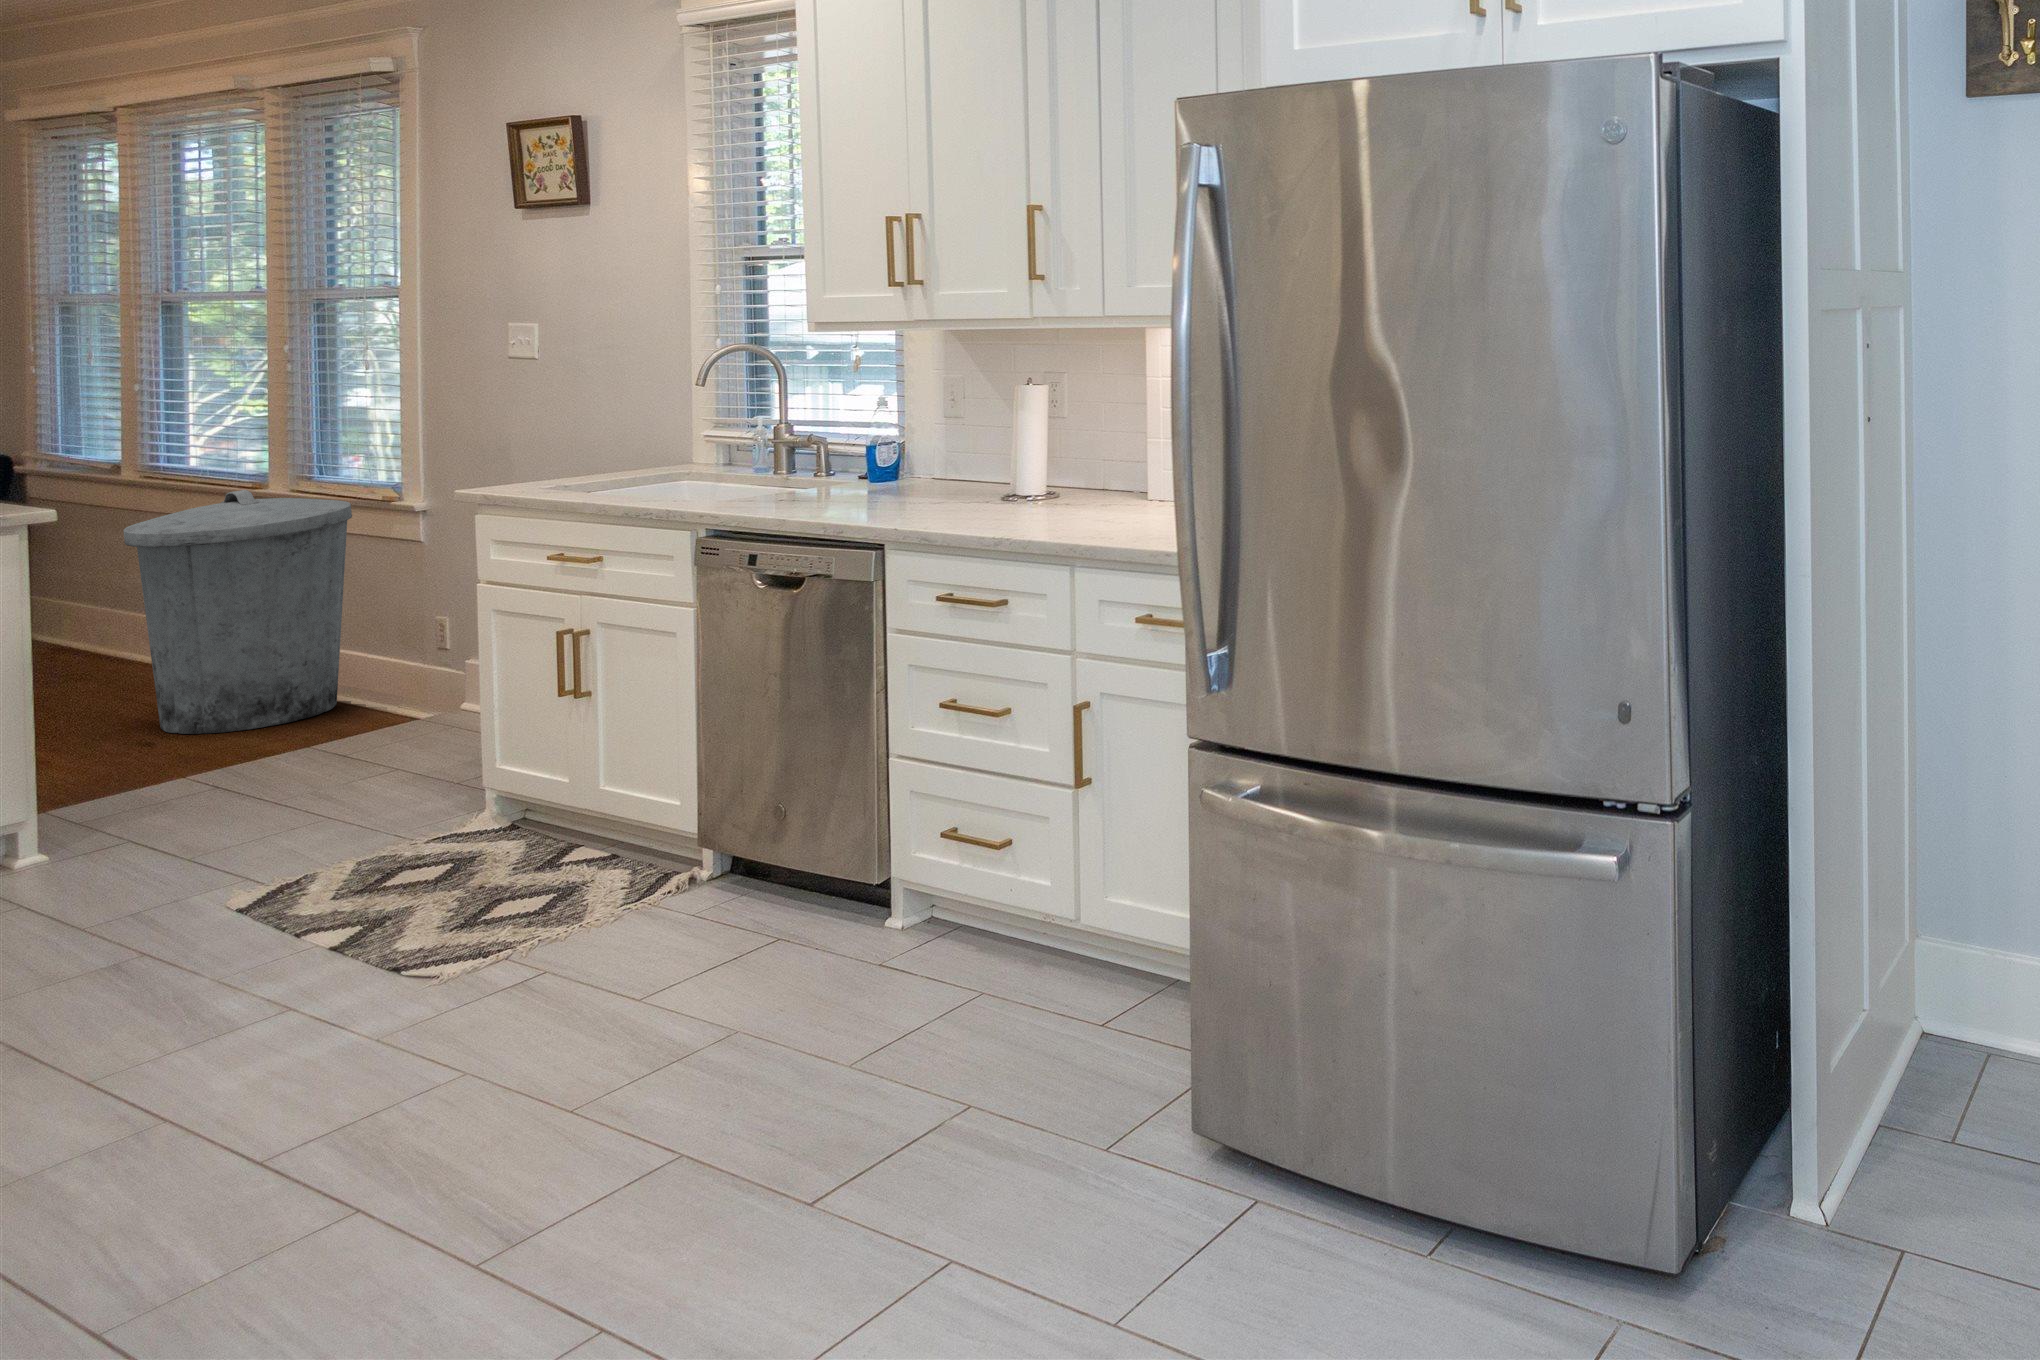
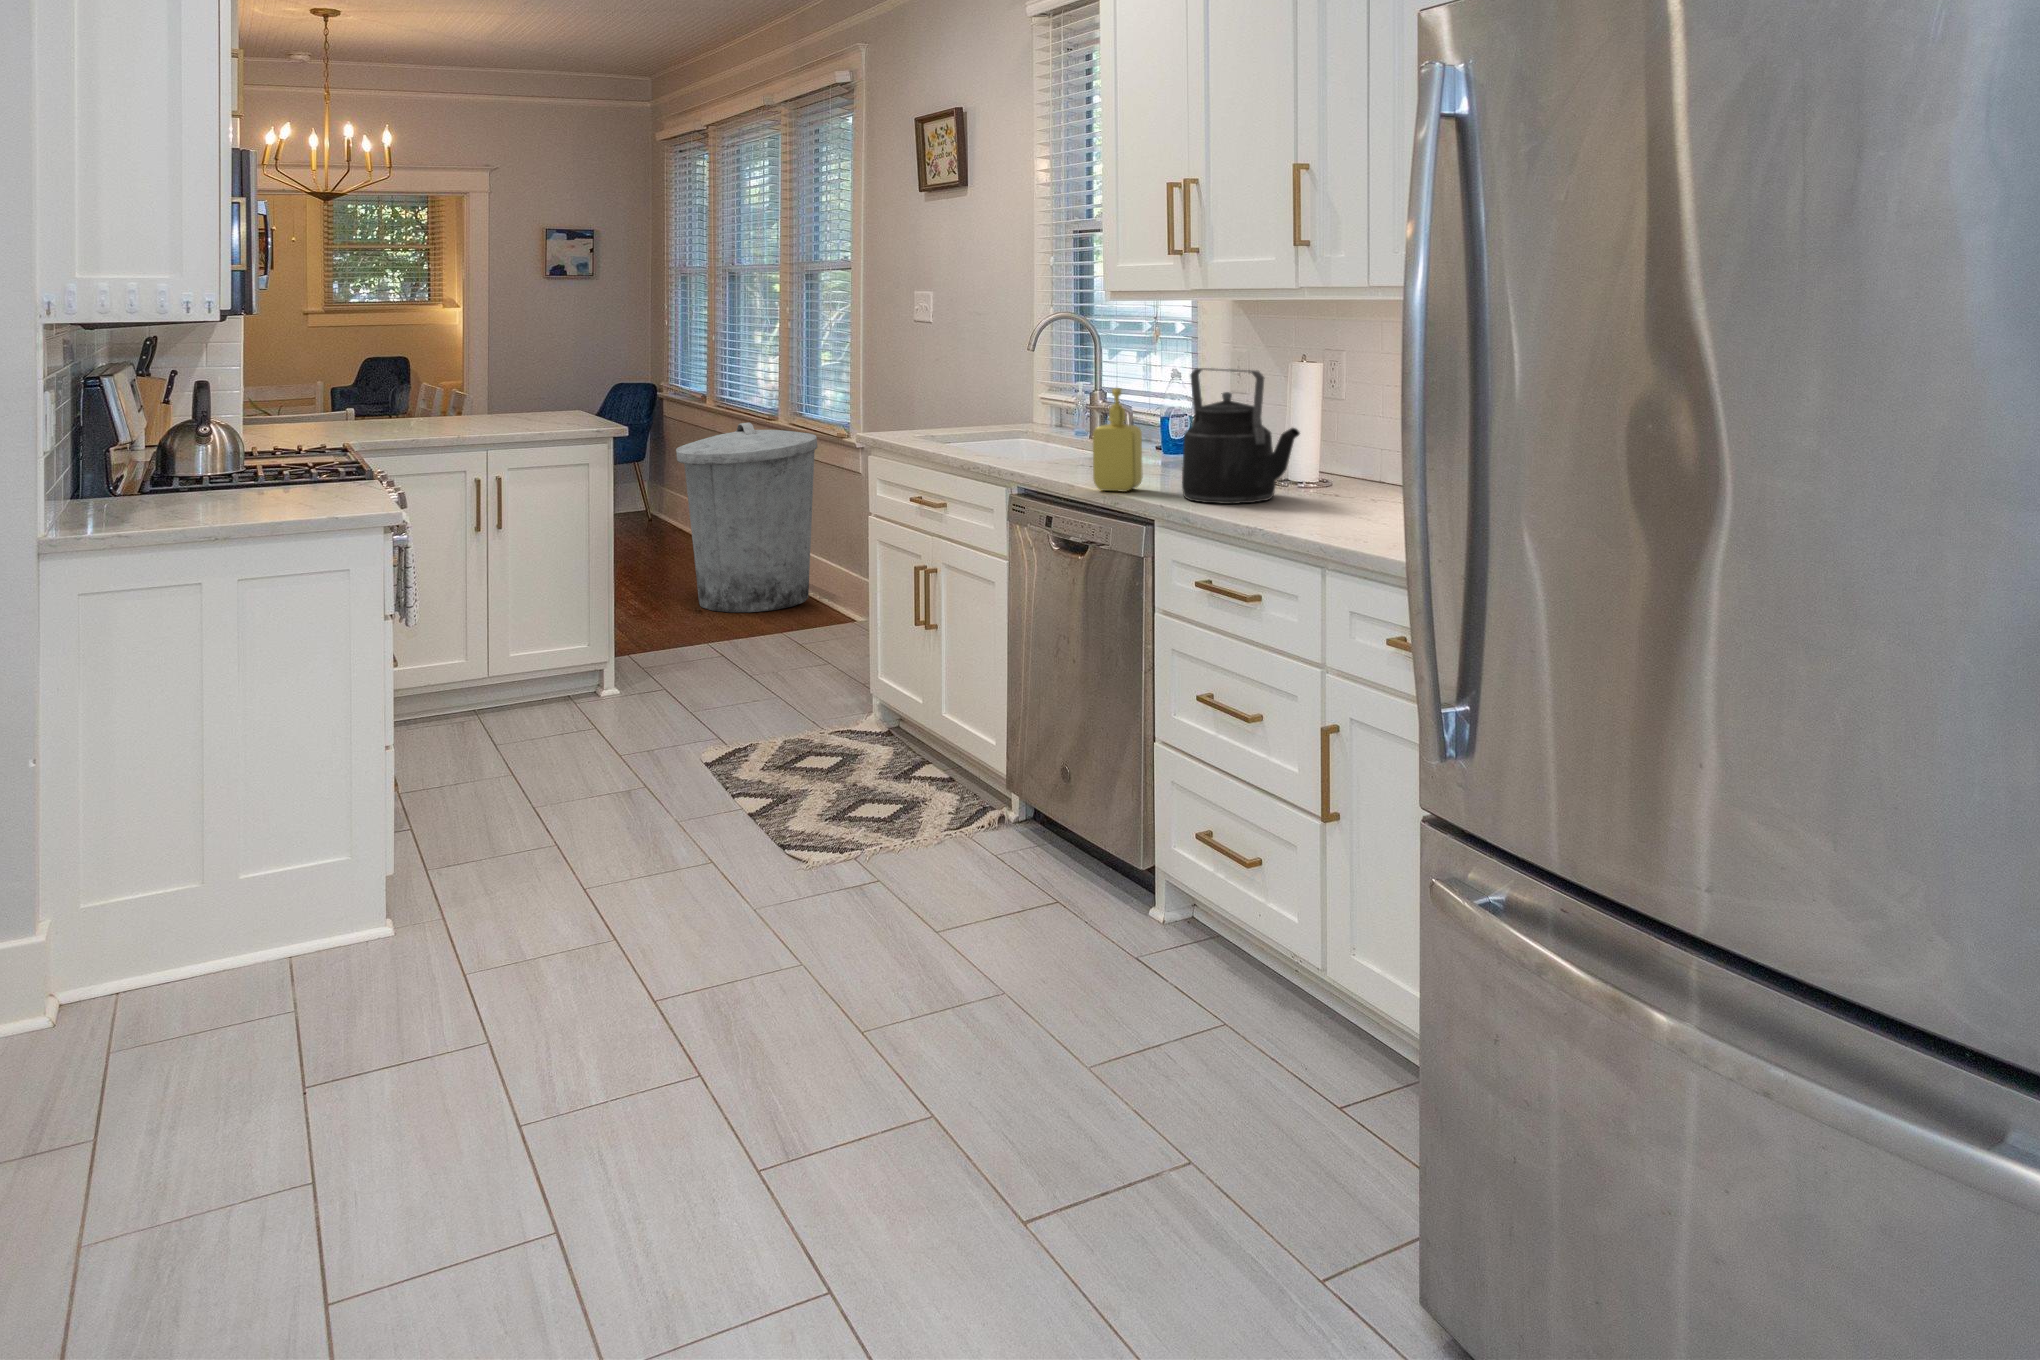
kettle: none [911,395,1032,522] -> present [1182,368,1300,504]
soap dispenser: none [811,416,864,519] -> present [1093,388,1143,492]

